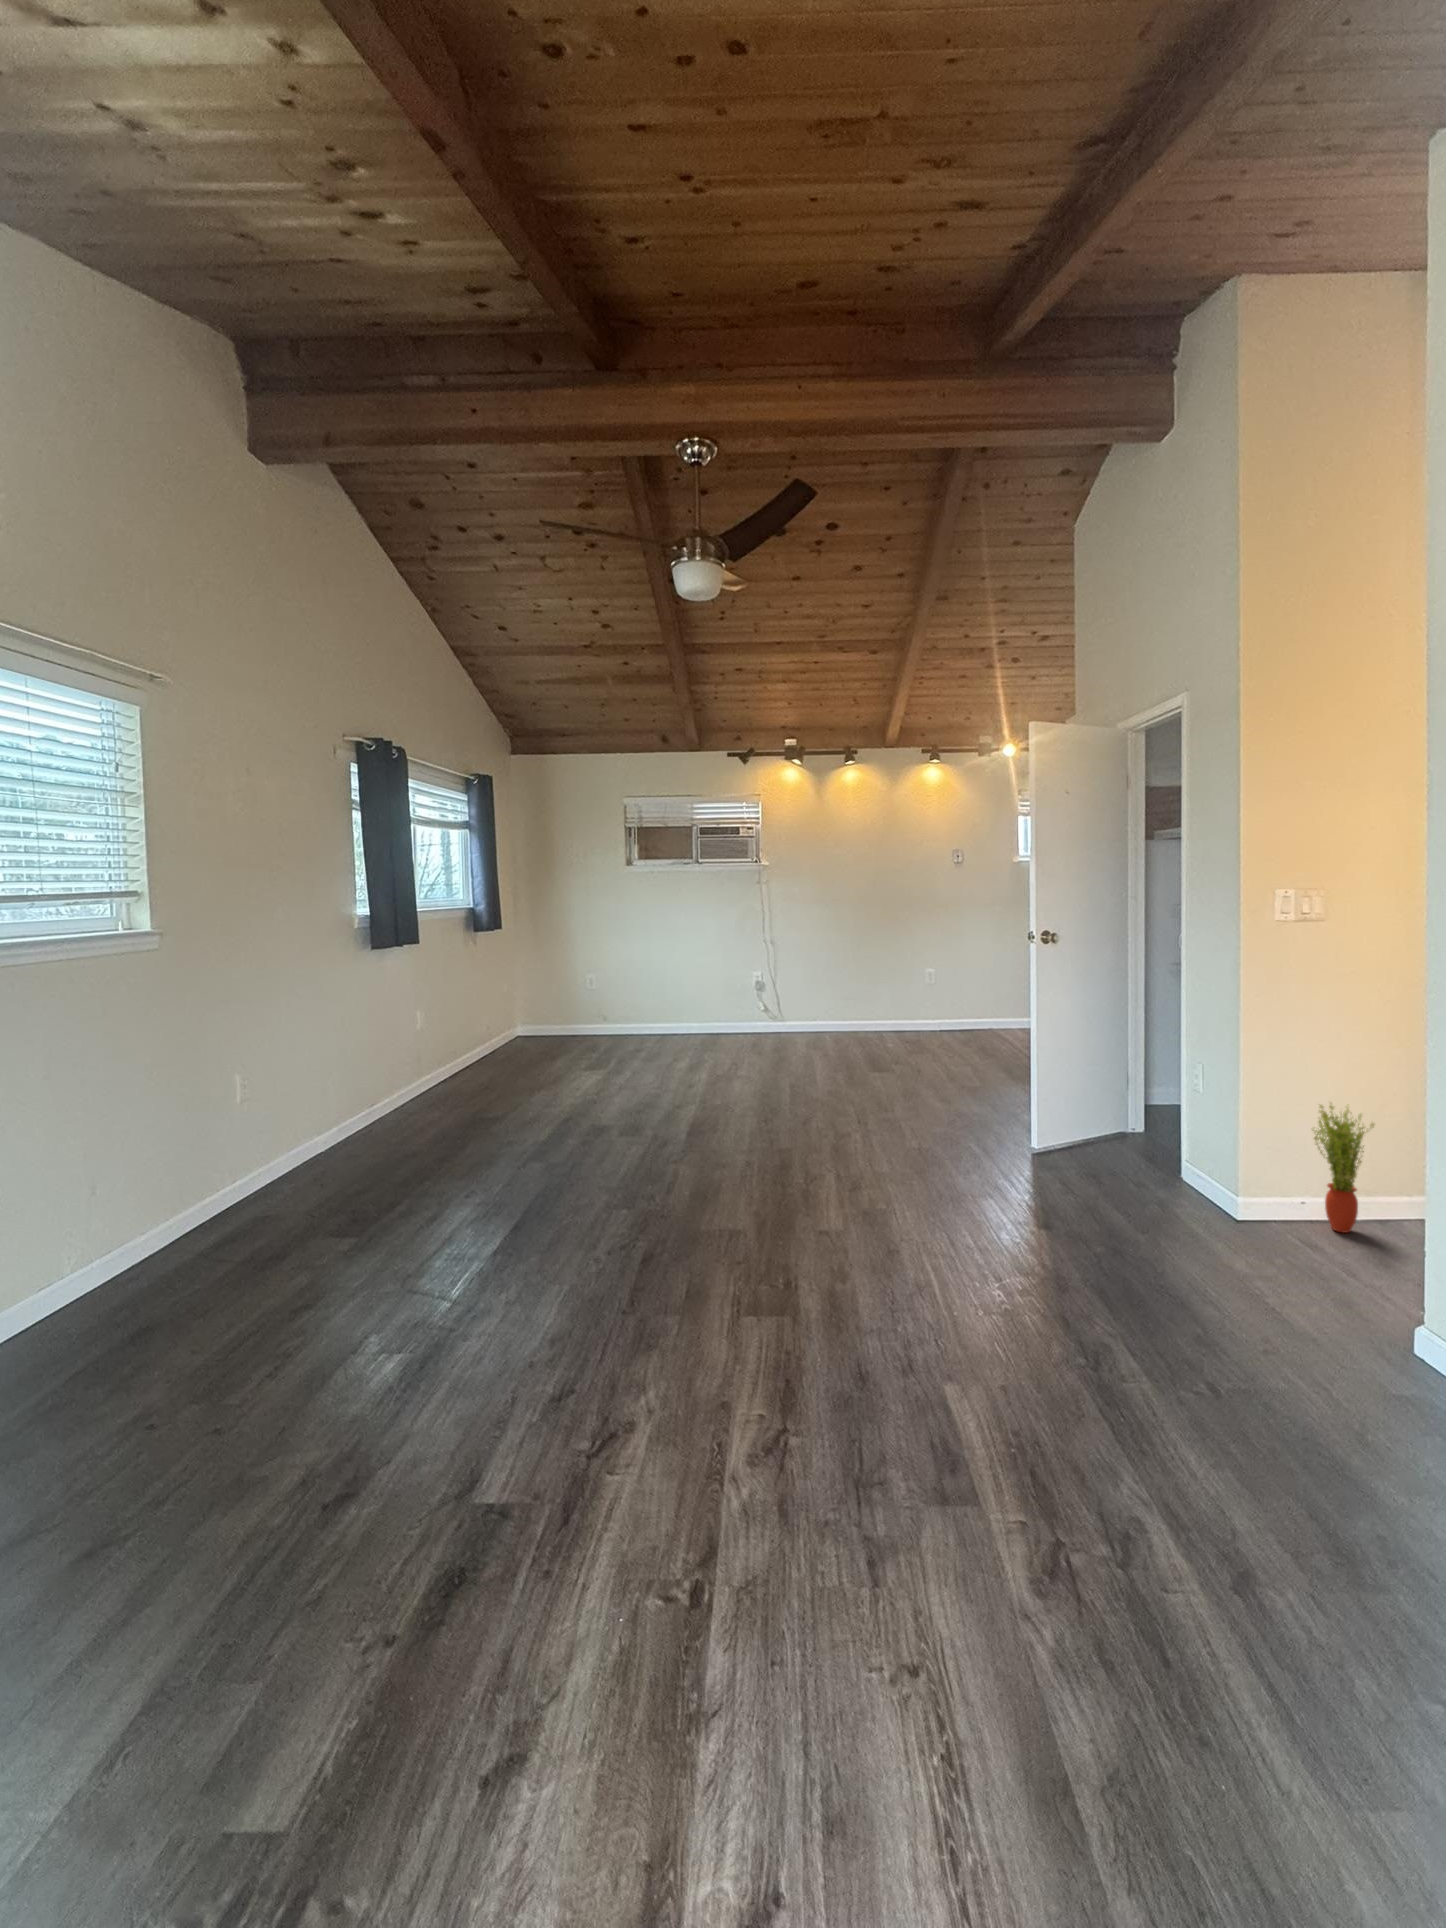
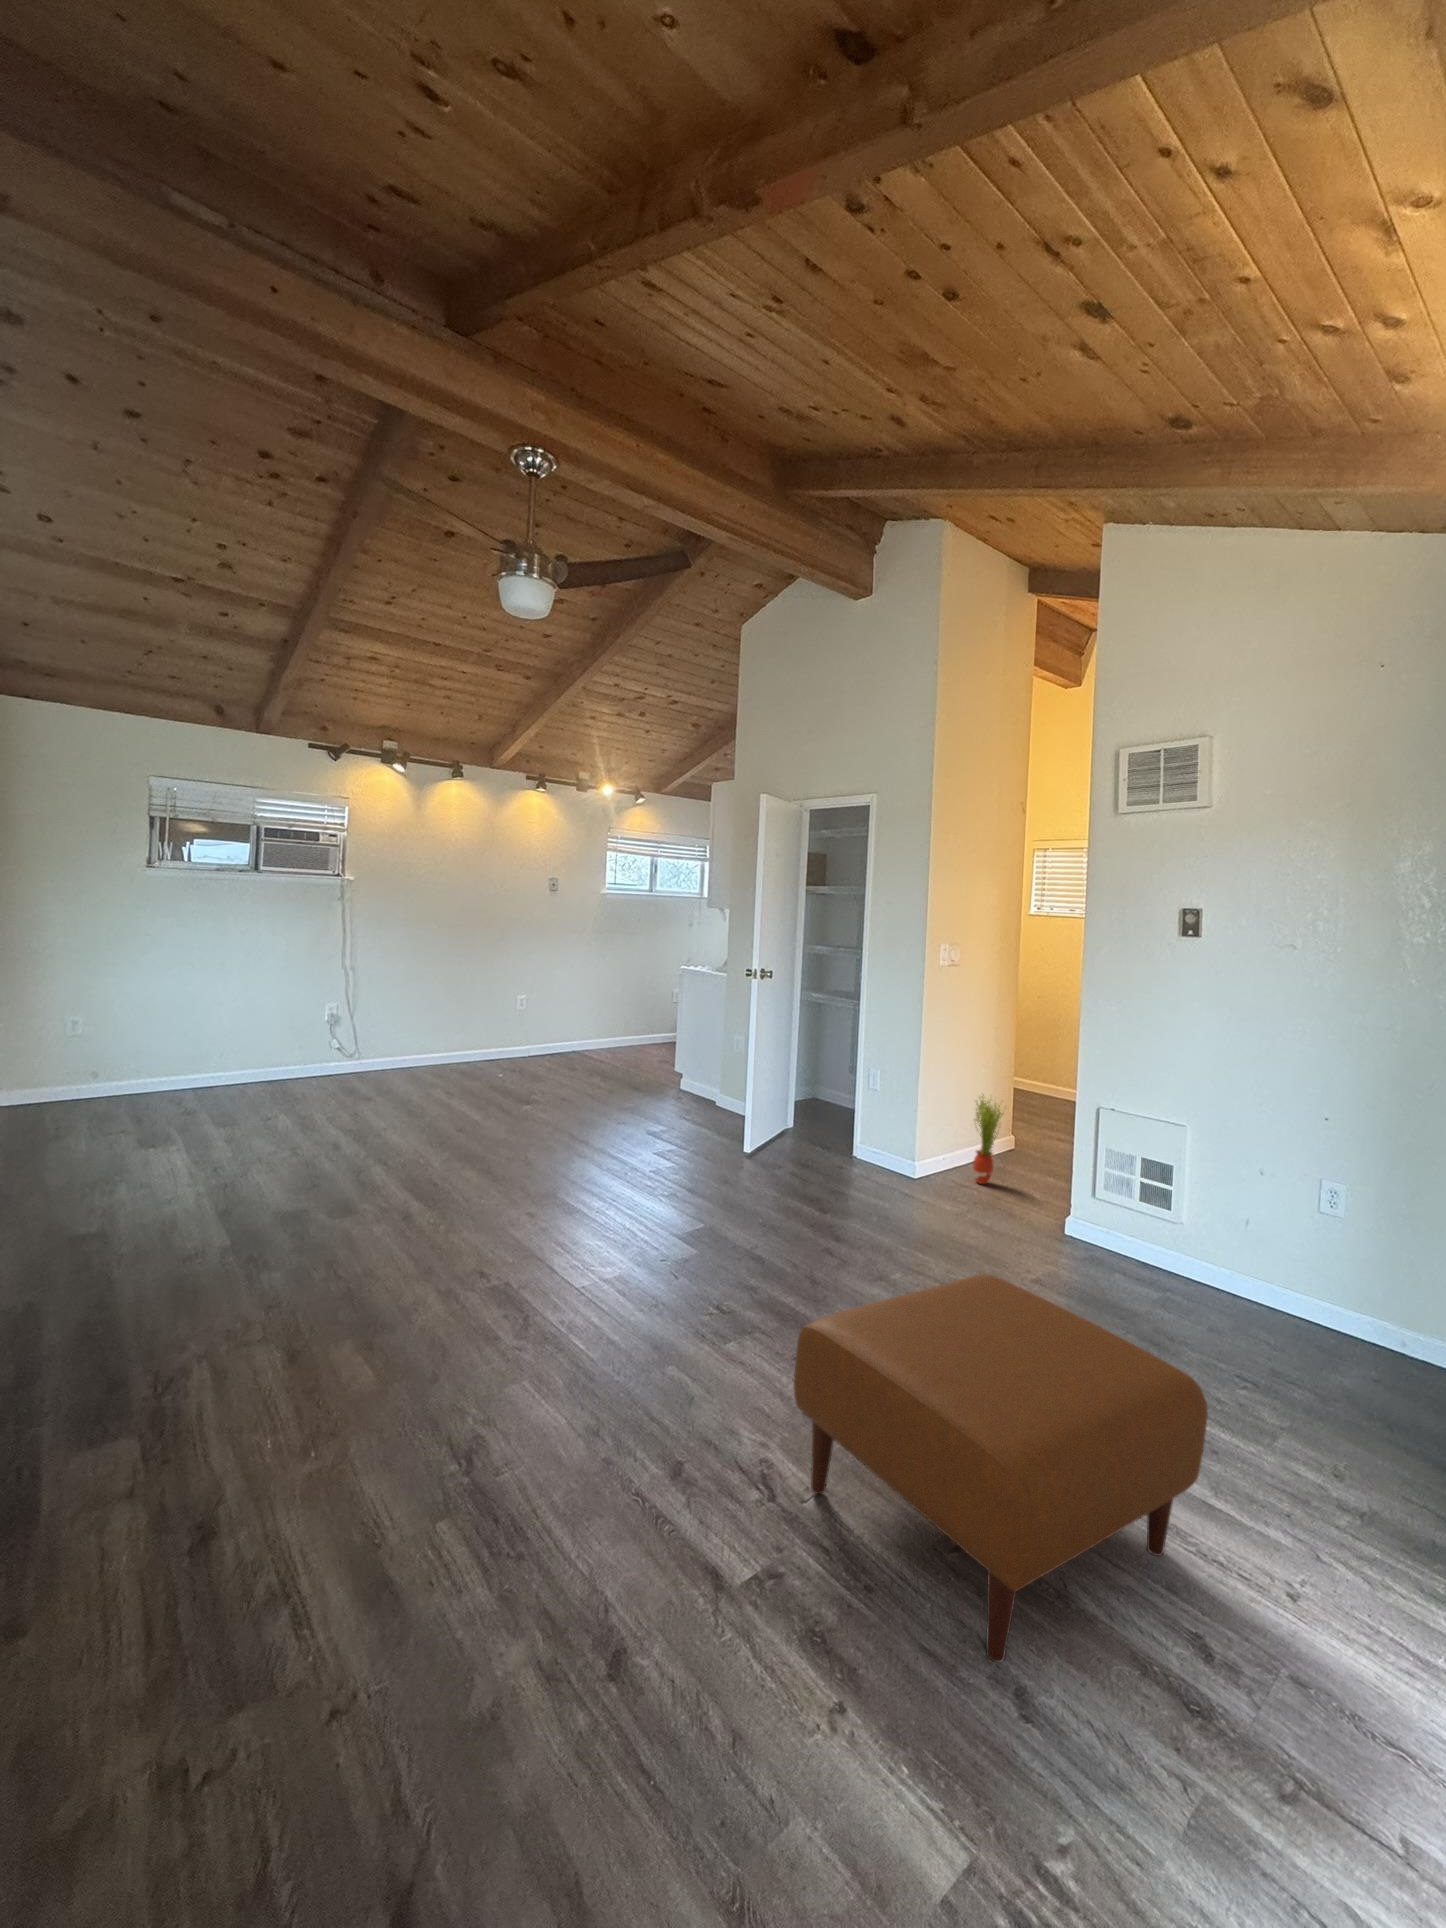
ottoman: none [496,1308,930,1738] -> present [794,1274,1208,1662]

